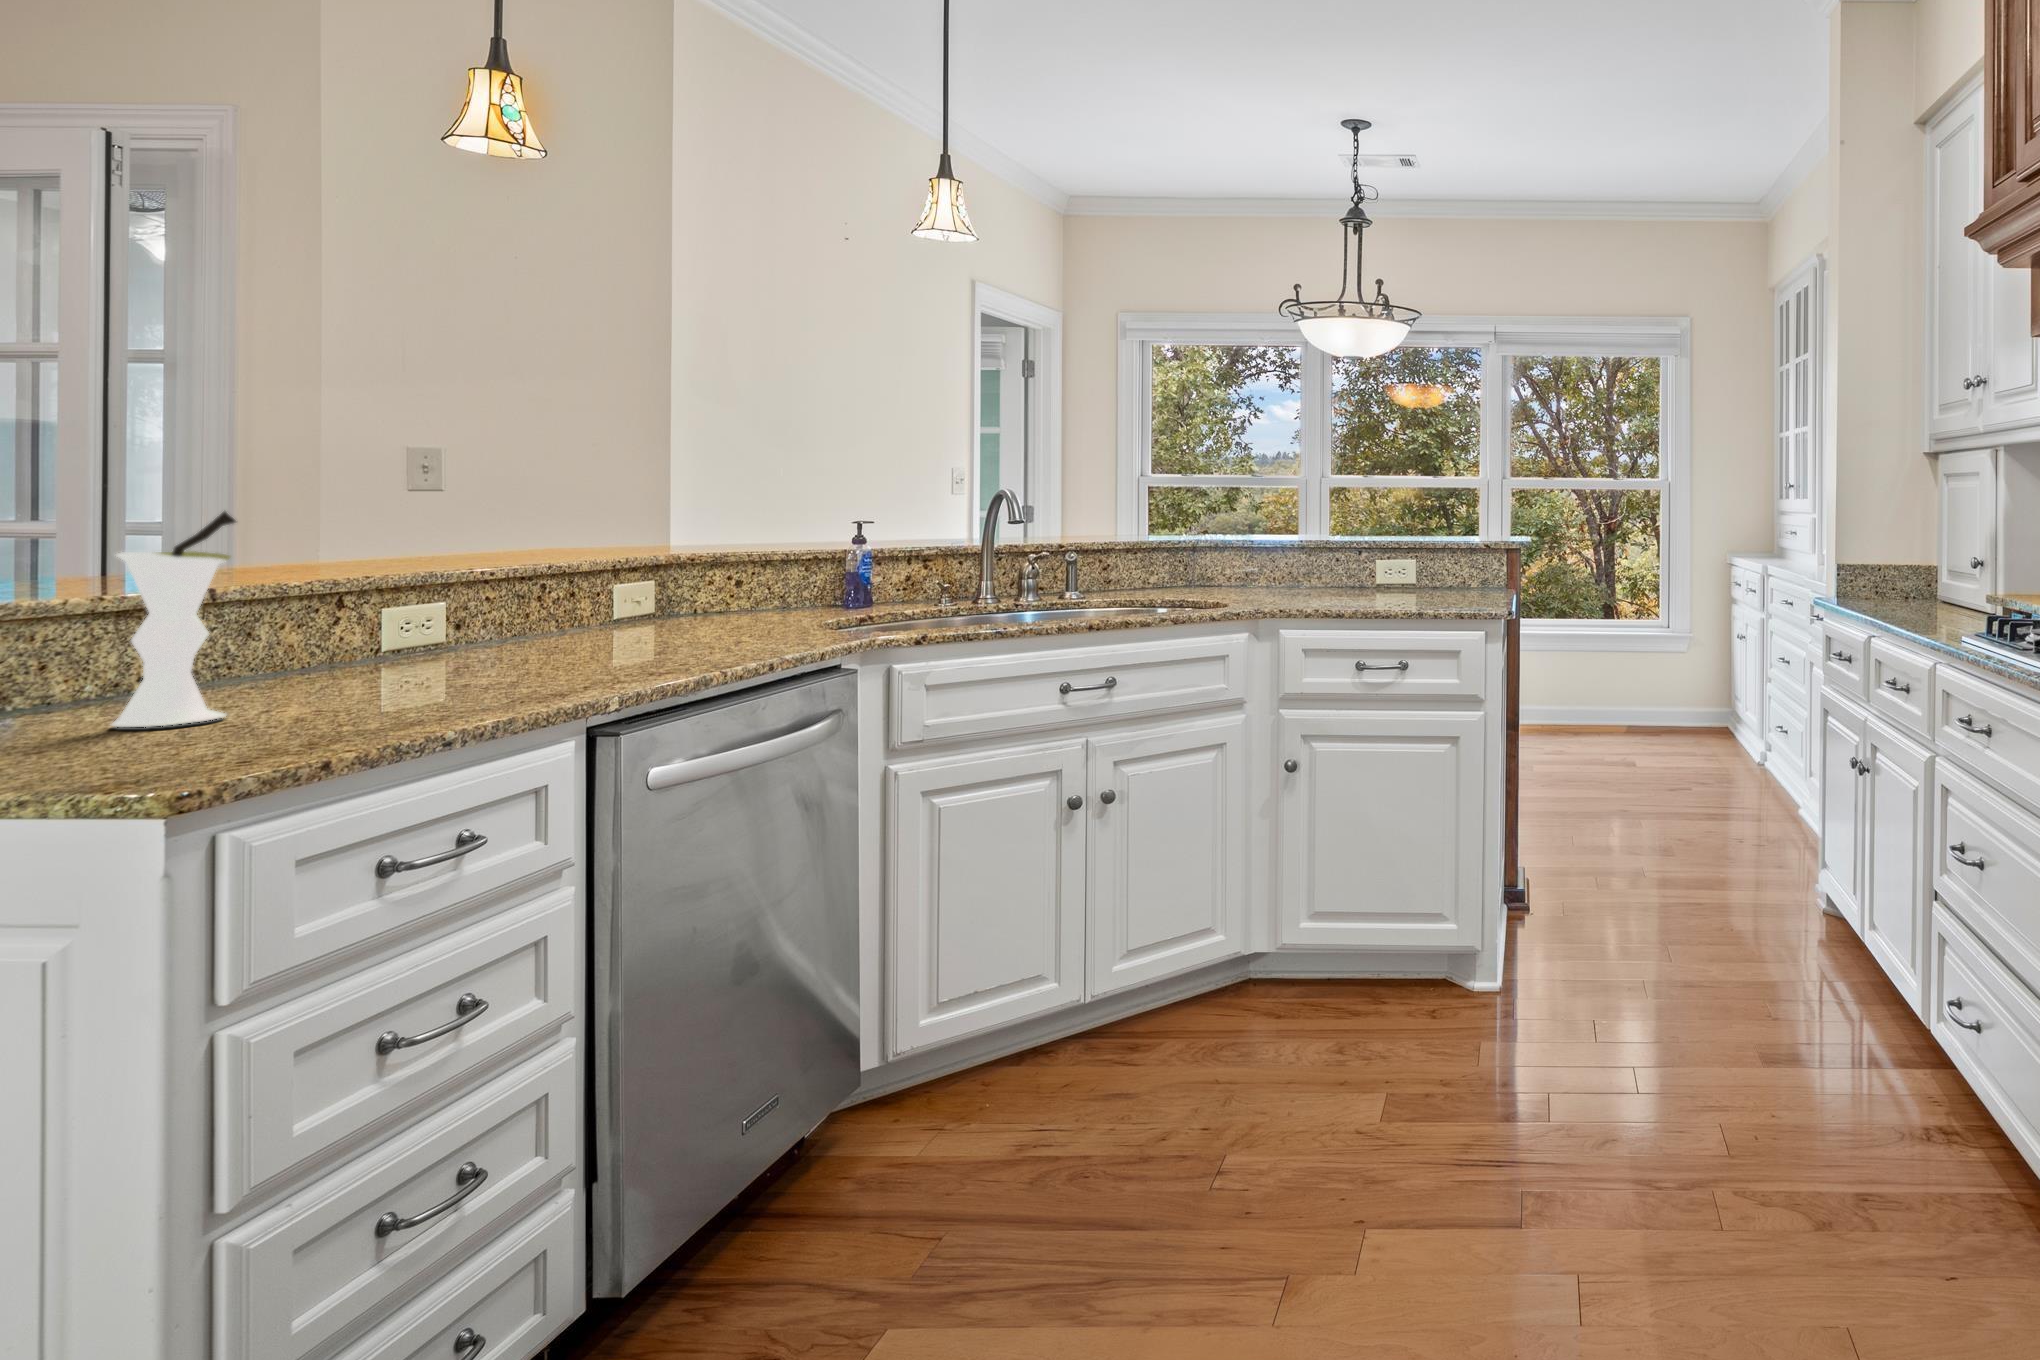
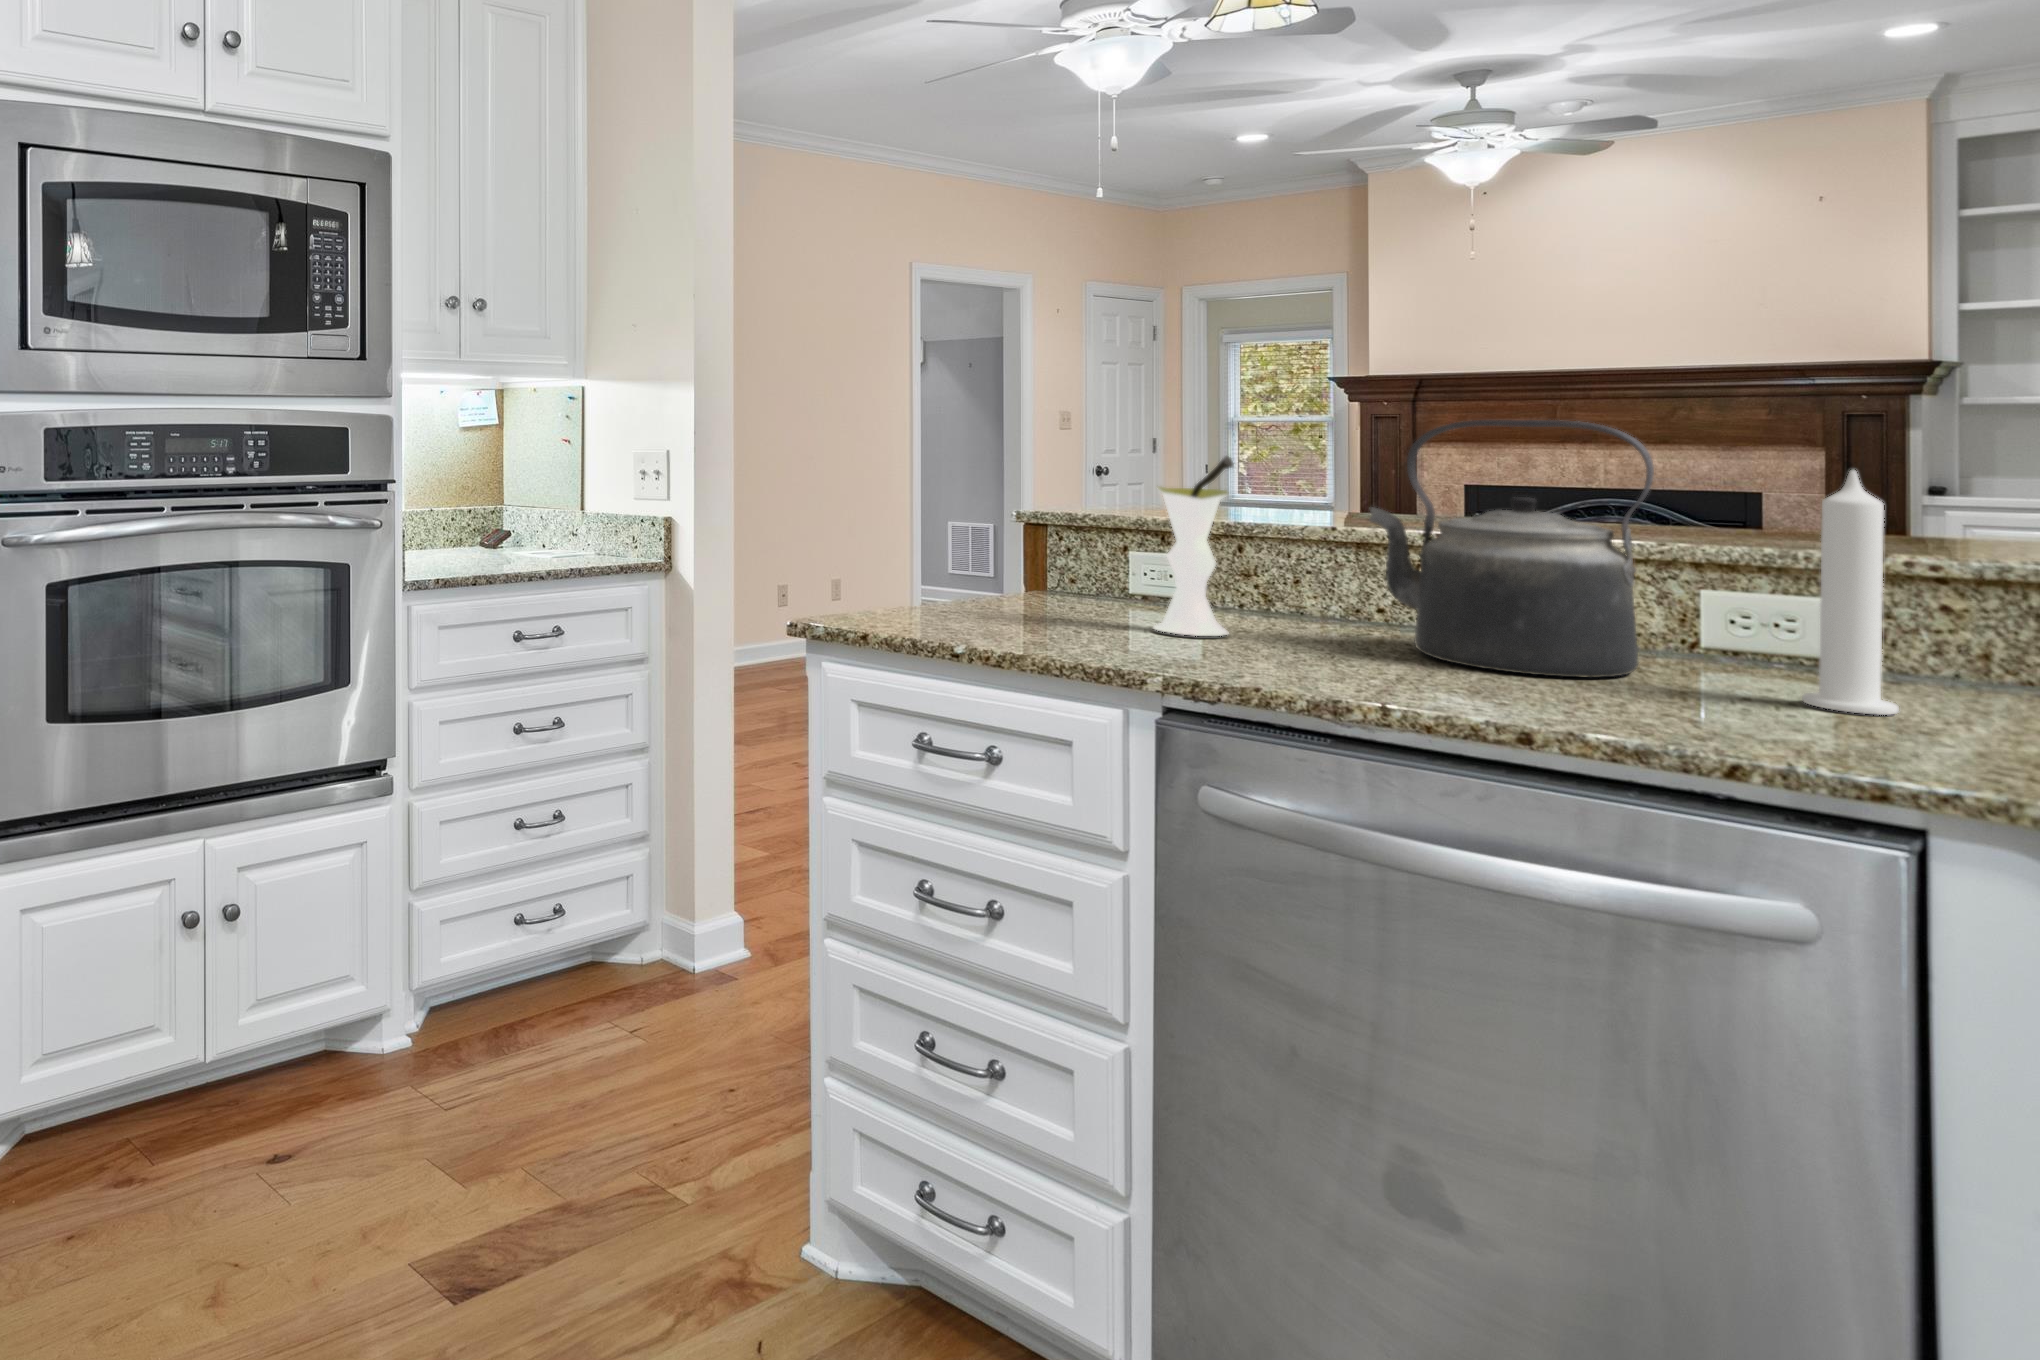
kettle: none [291,471,521,685] -> present [1369,420,1654,678]
candle: none [605,503,657,655] -> present [1802,470,1899,715]

